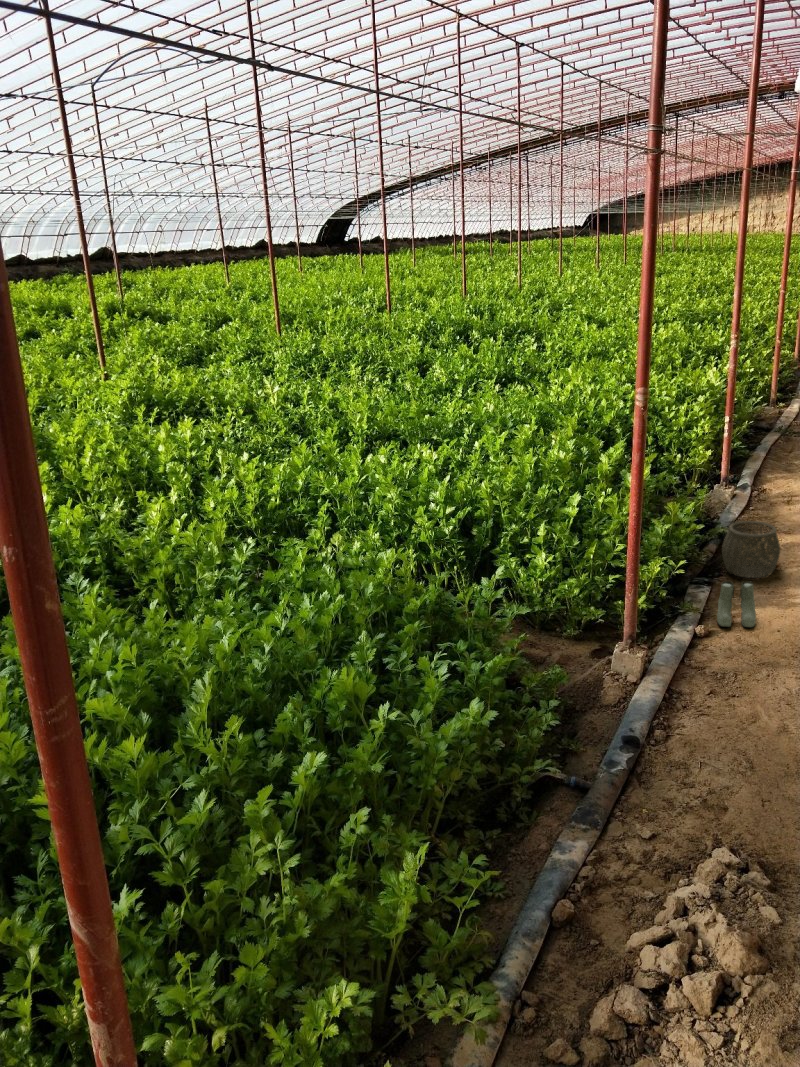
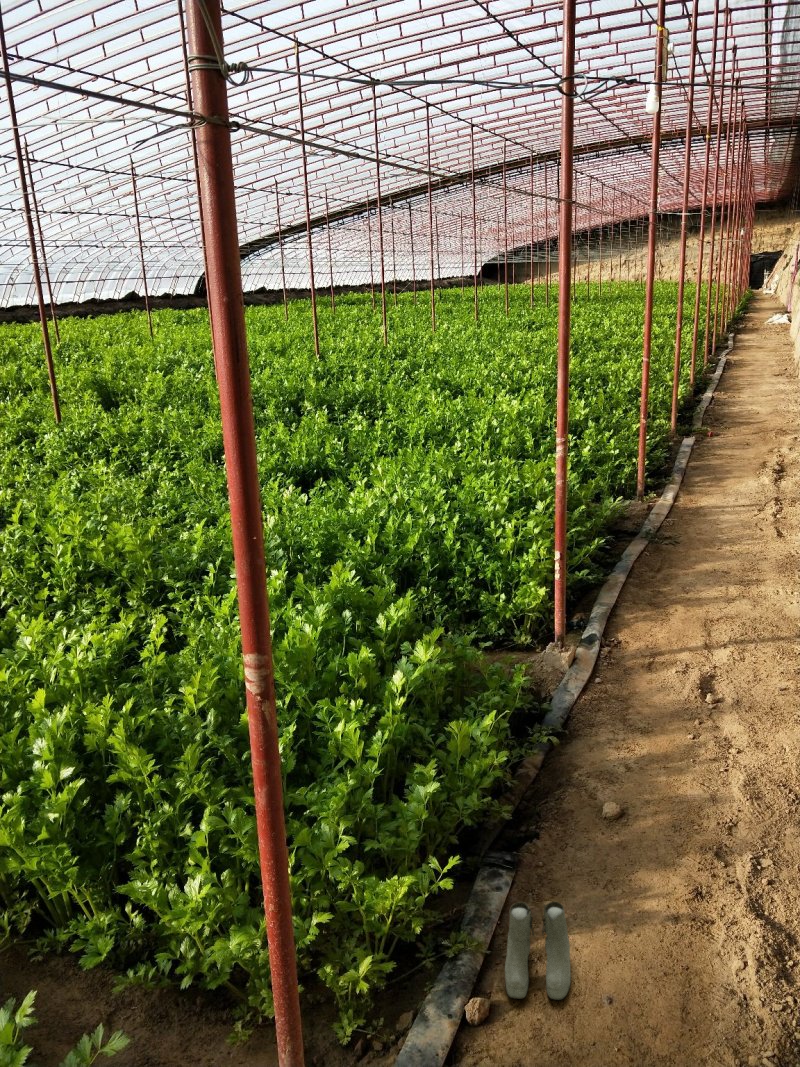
woven basket: present [722,521,780,578] -> none [534,746,624,850]

